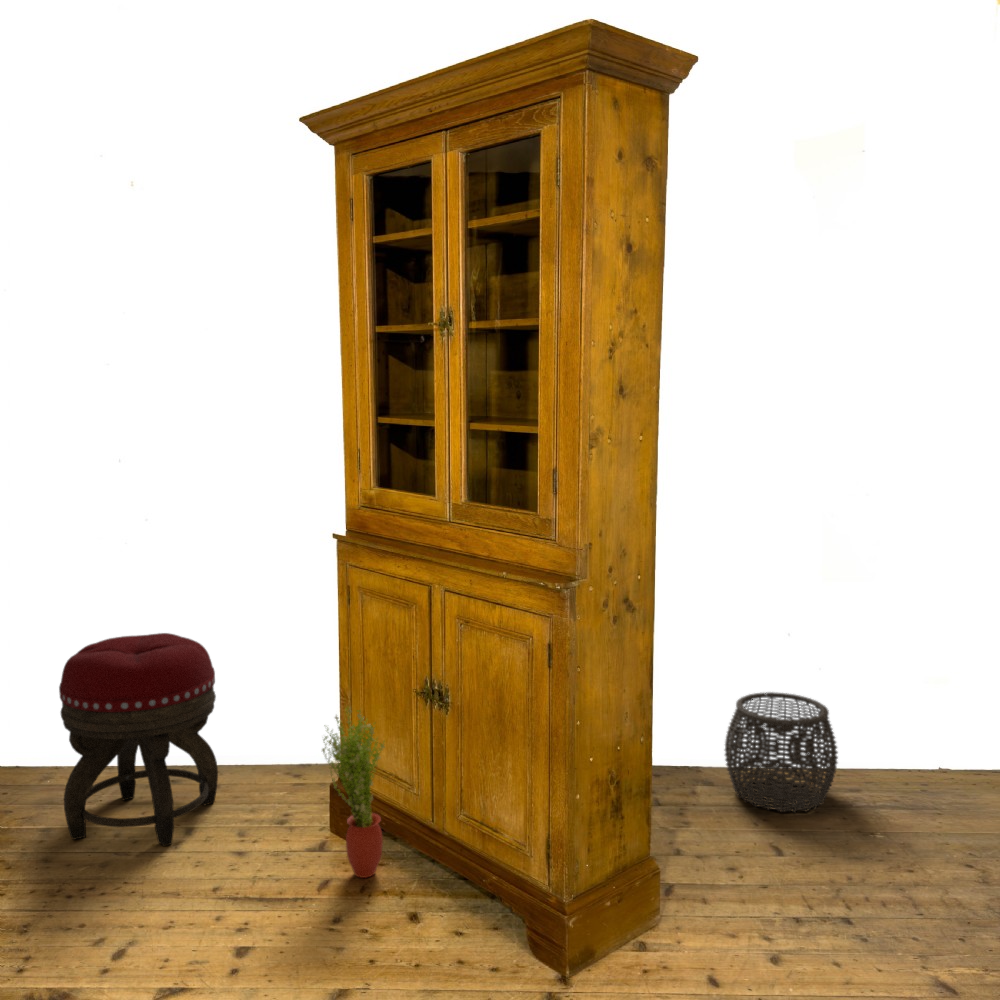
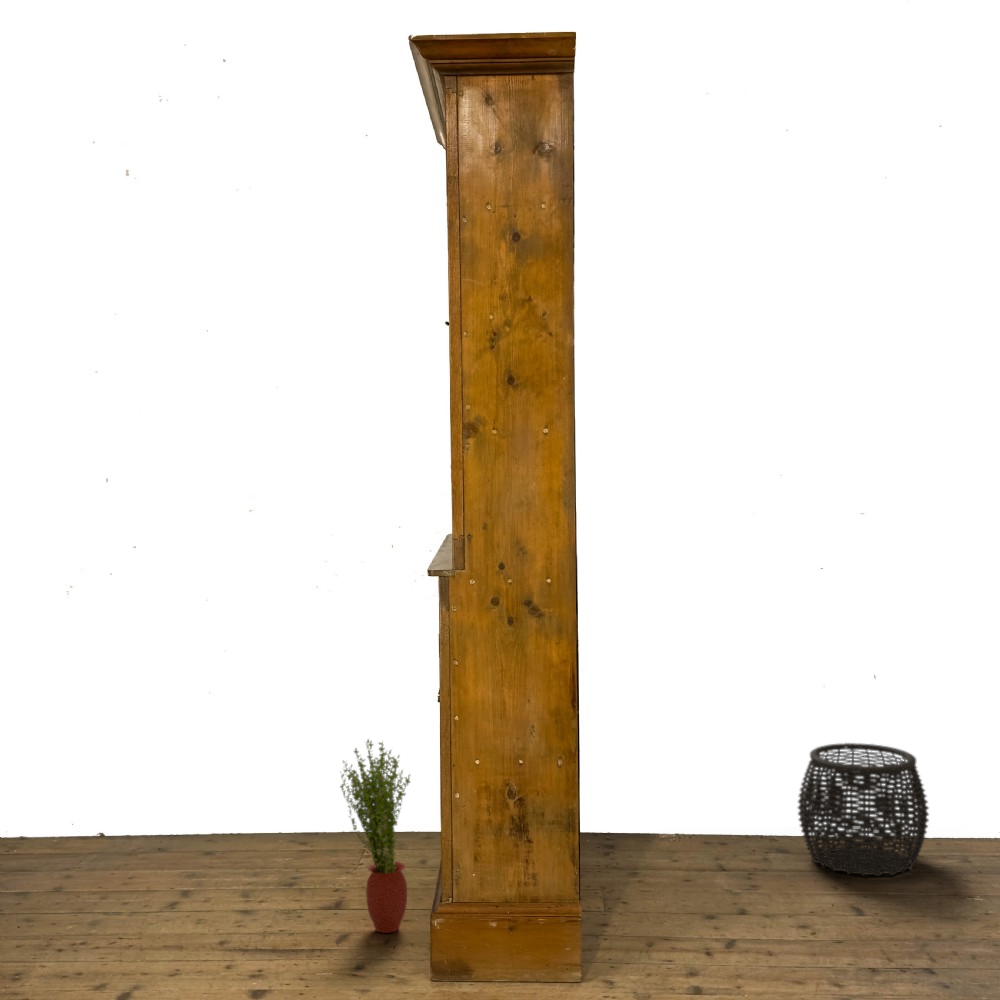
footstool: present [59,633,218,846] -> none [45,672,216,906]

